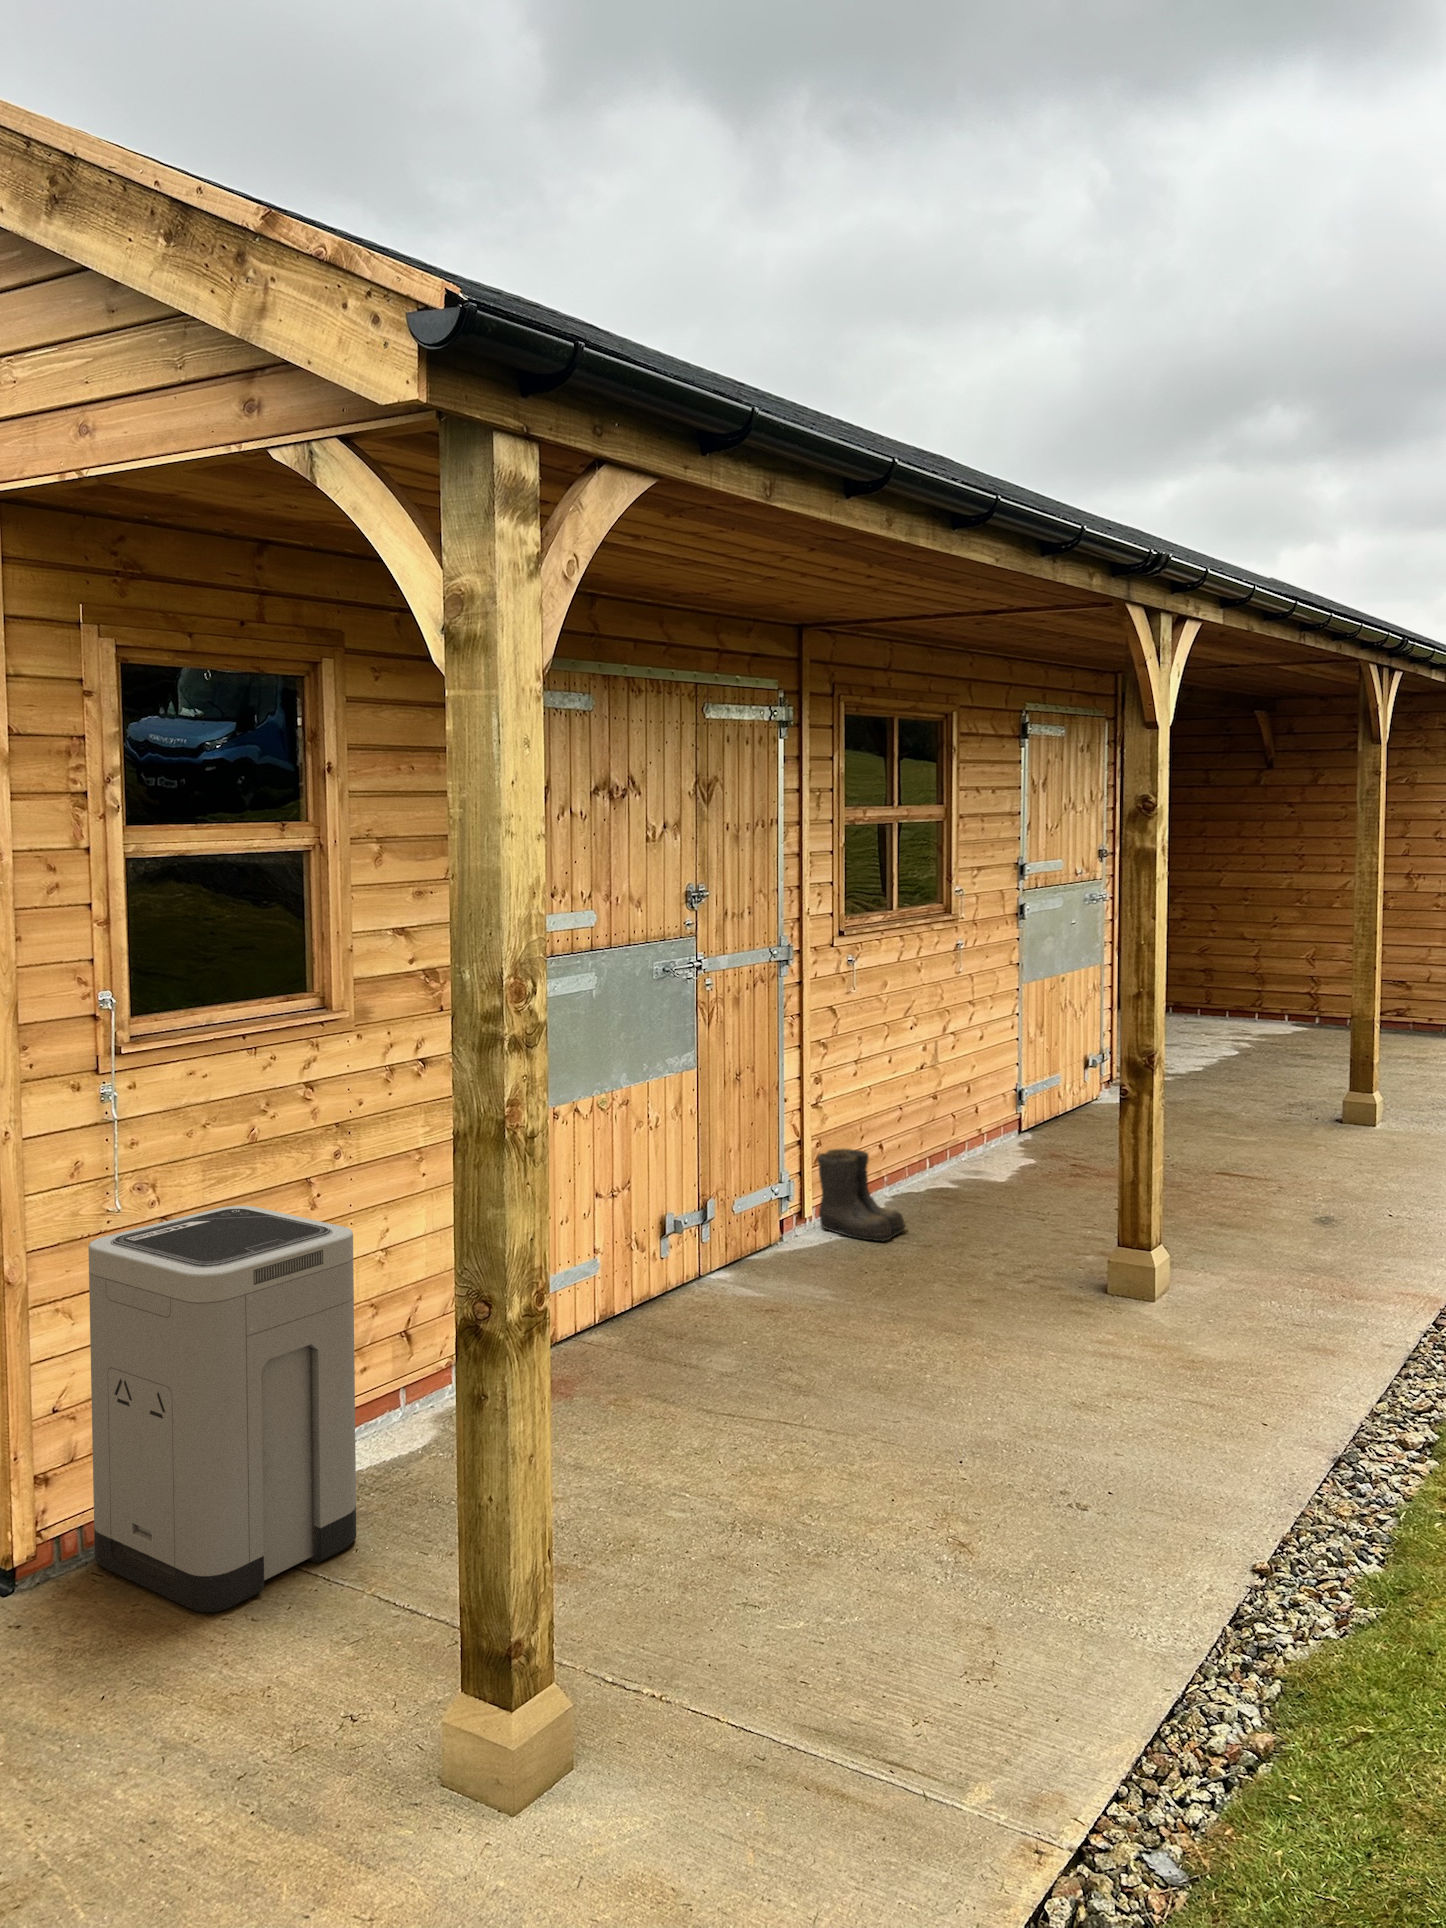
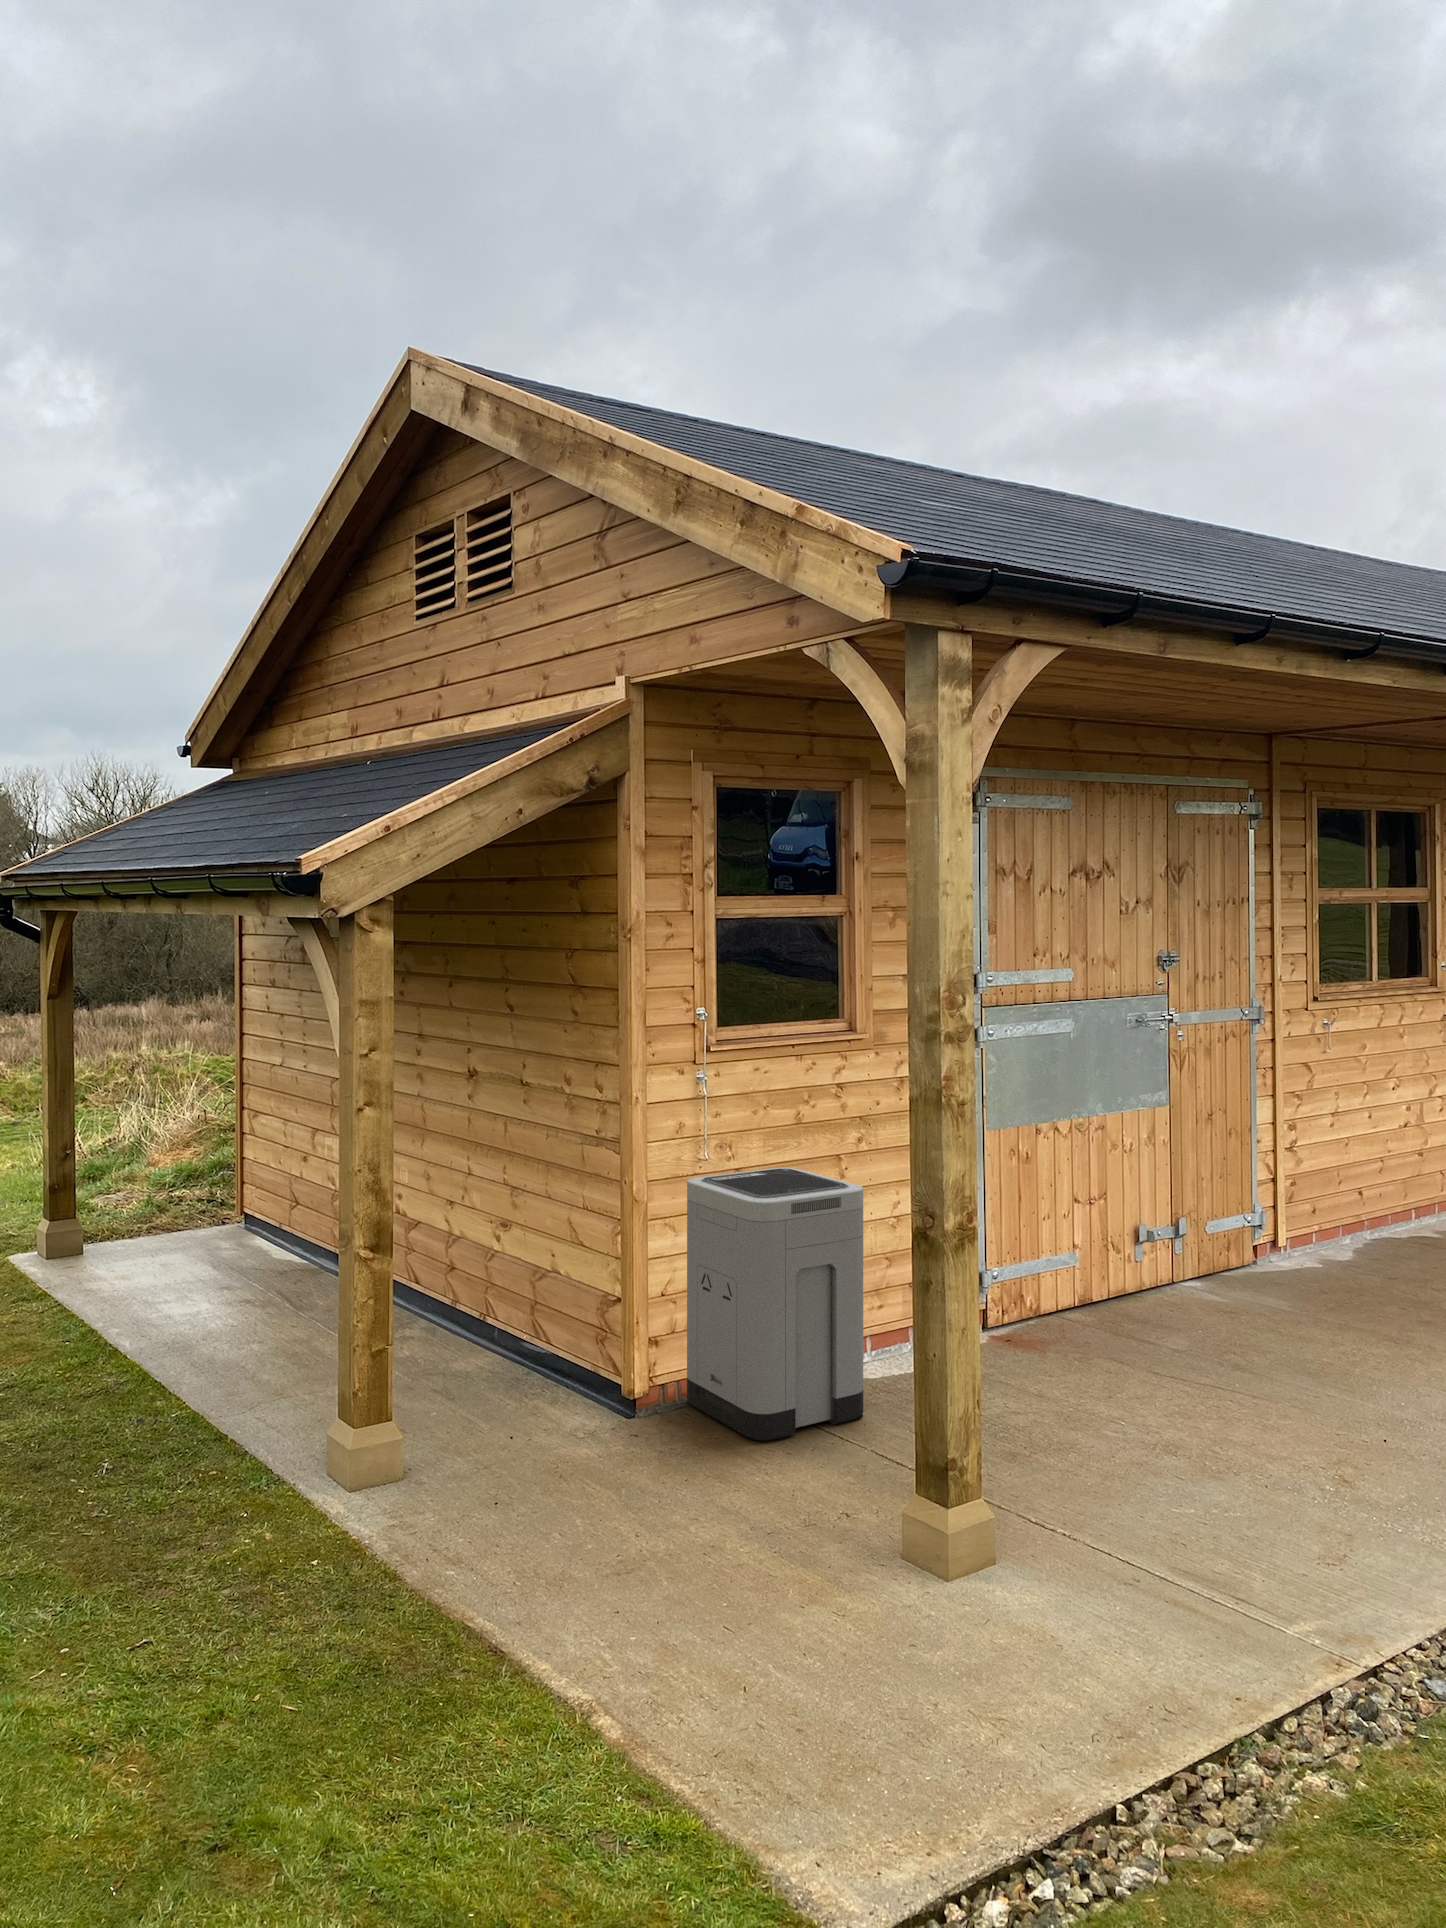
boots: present [817,1148,906,1241] -> none [1290,1189,1379,1272]

